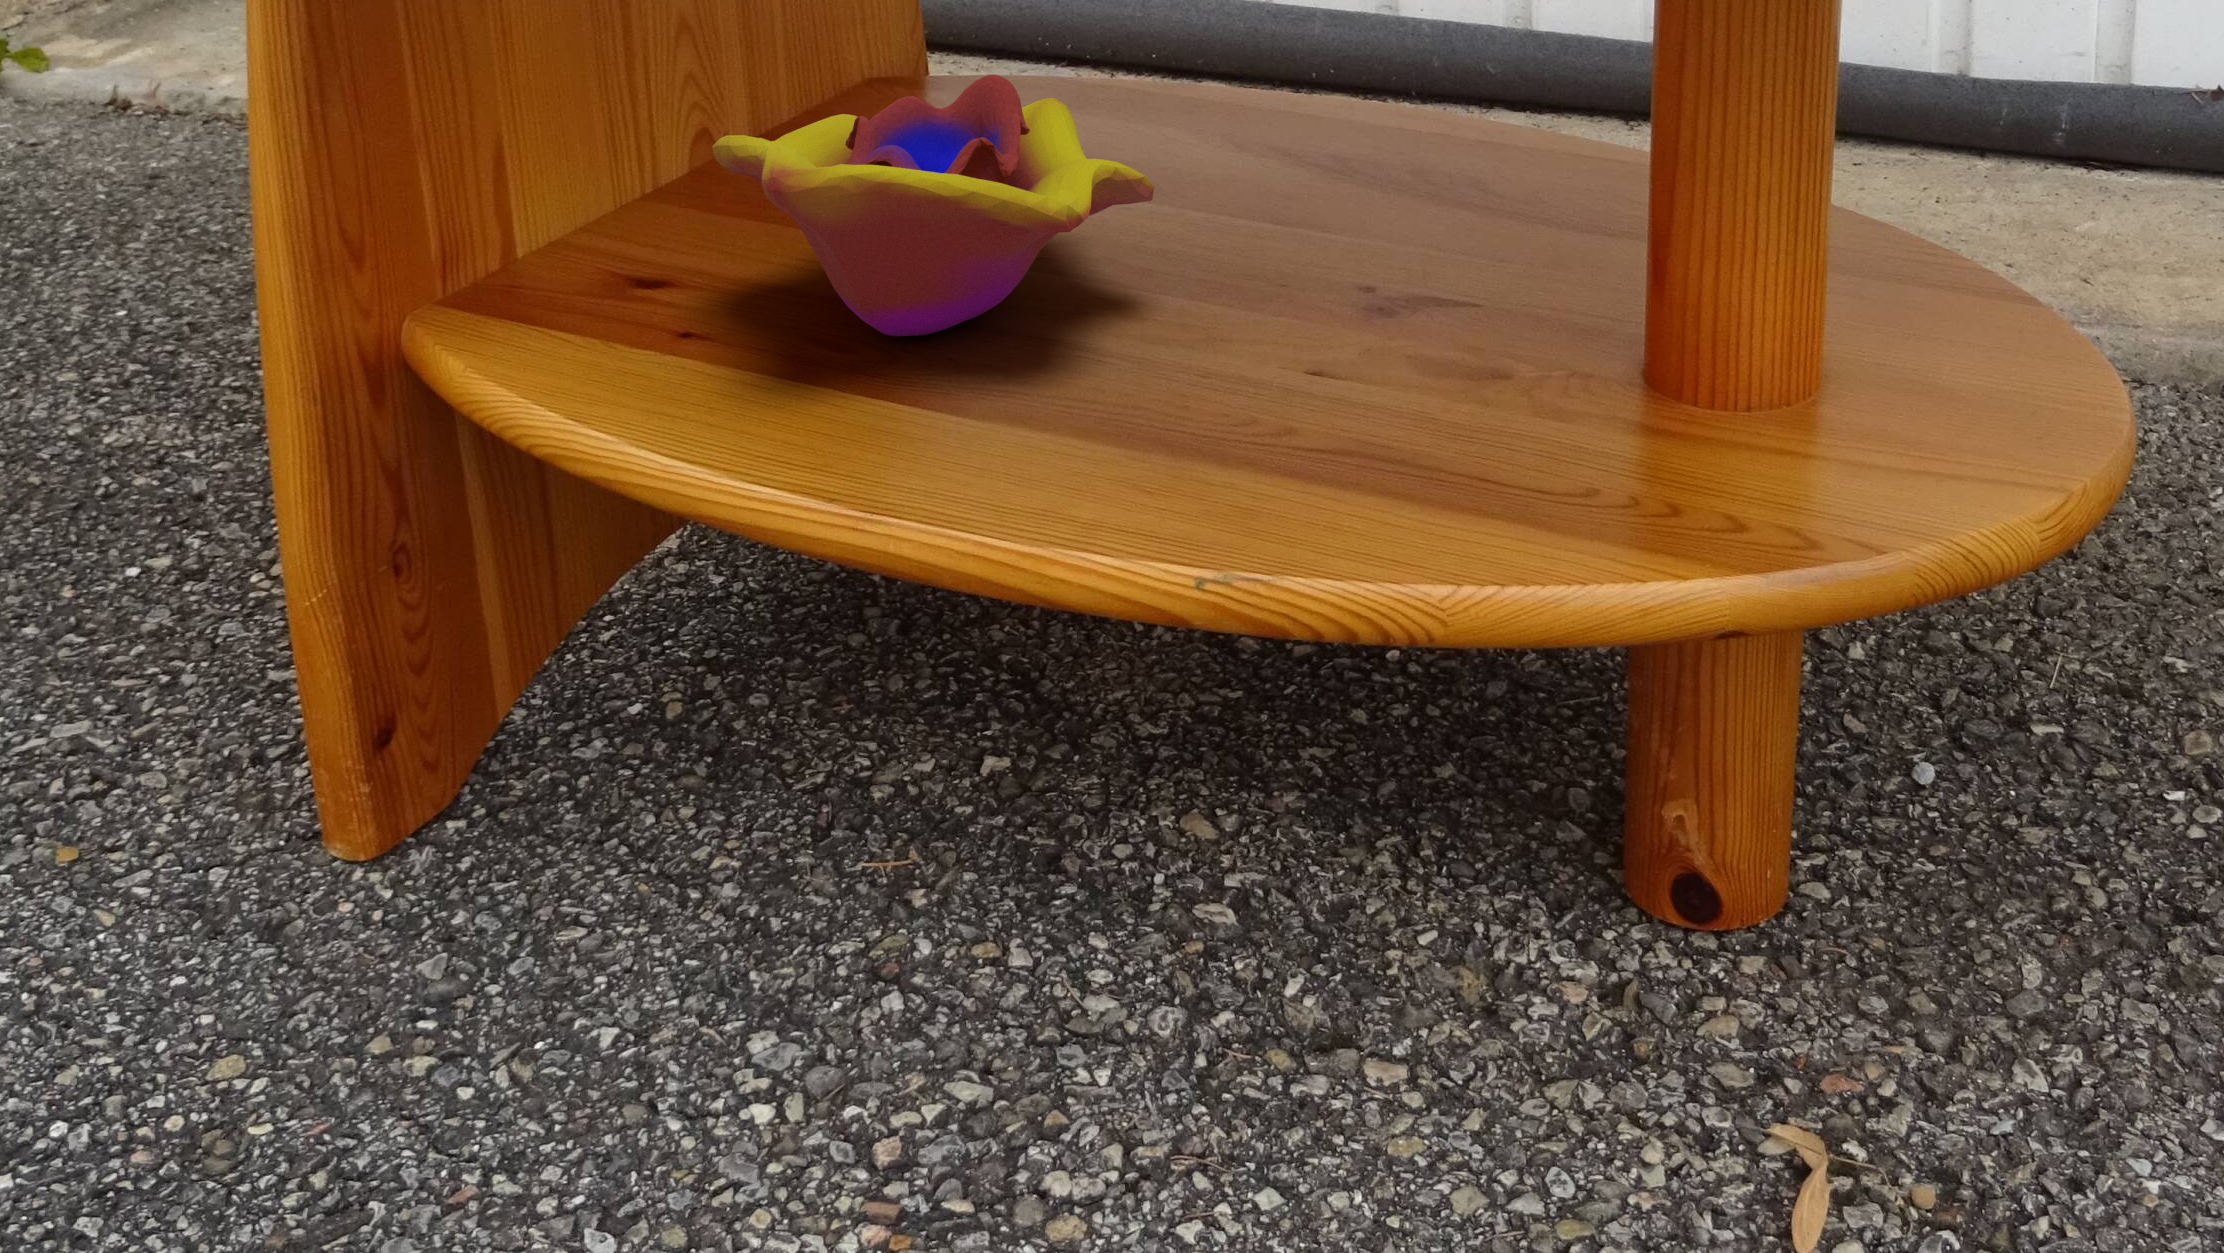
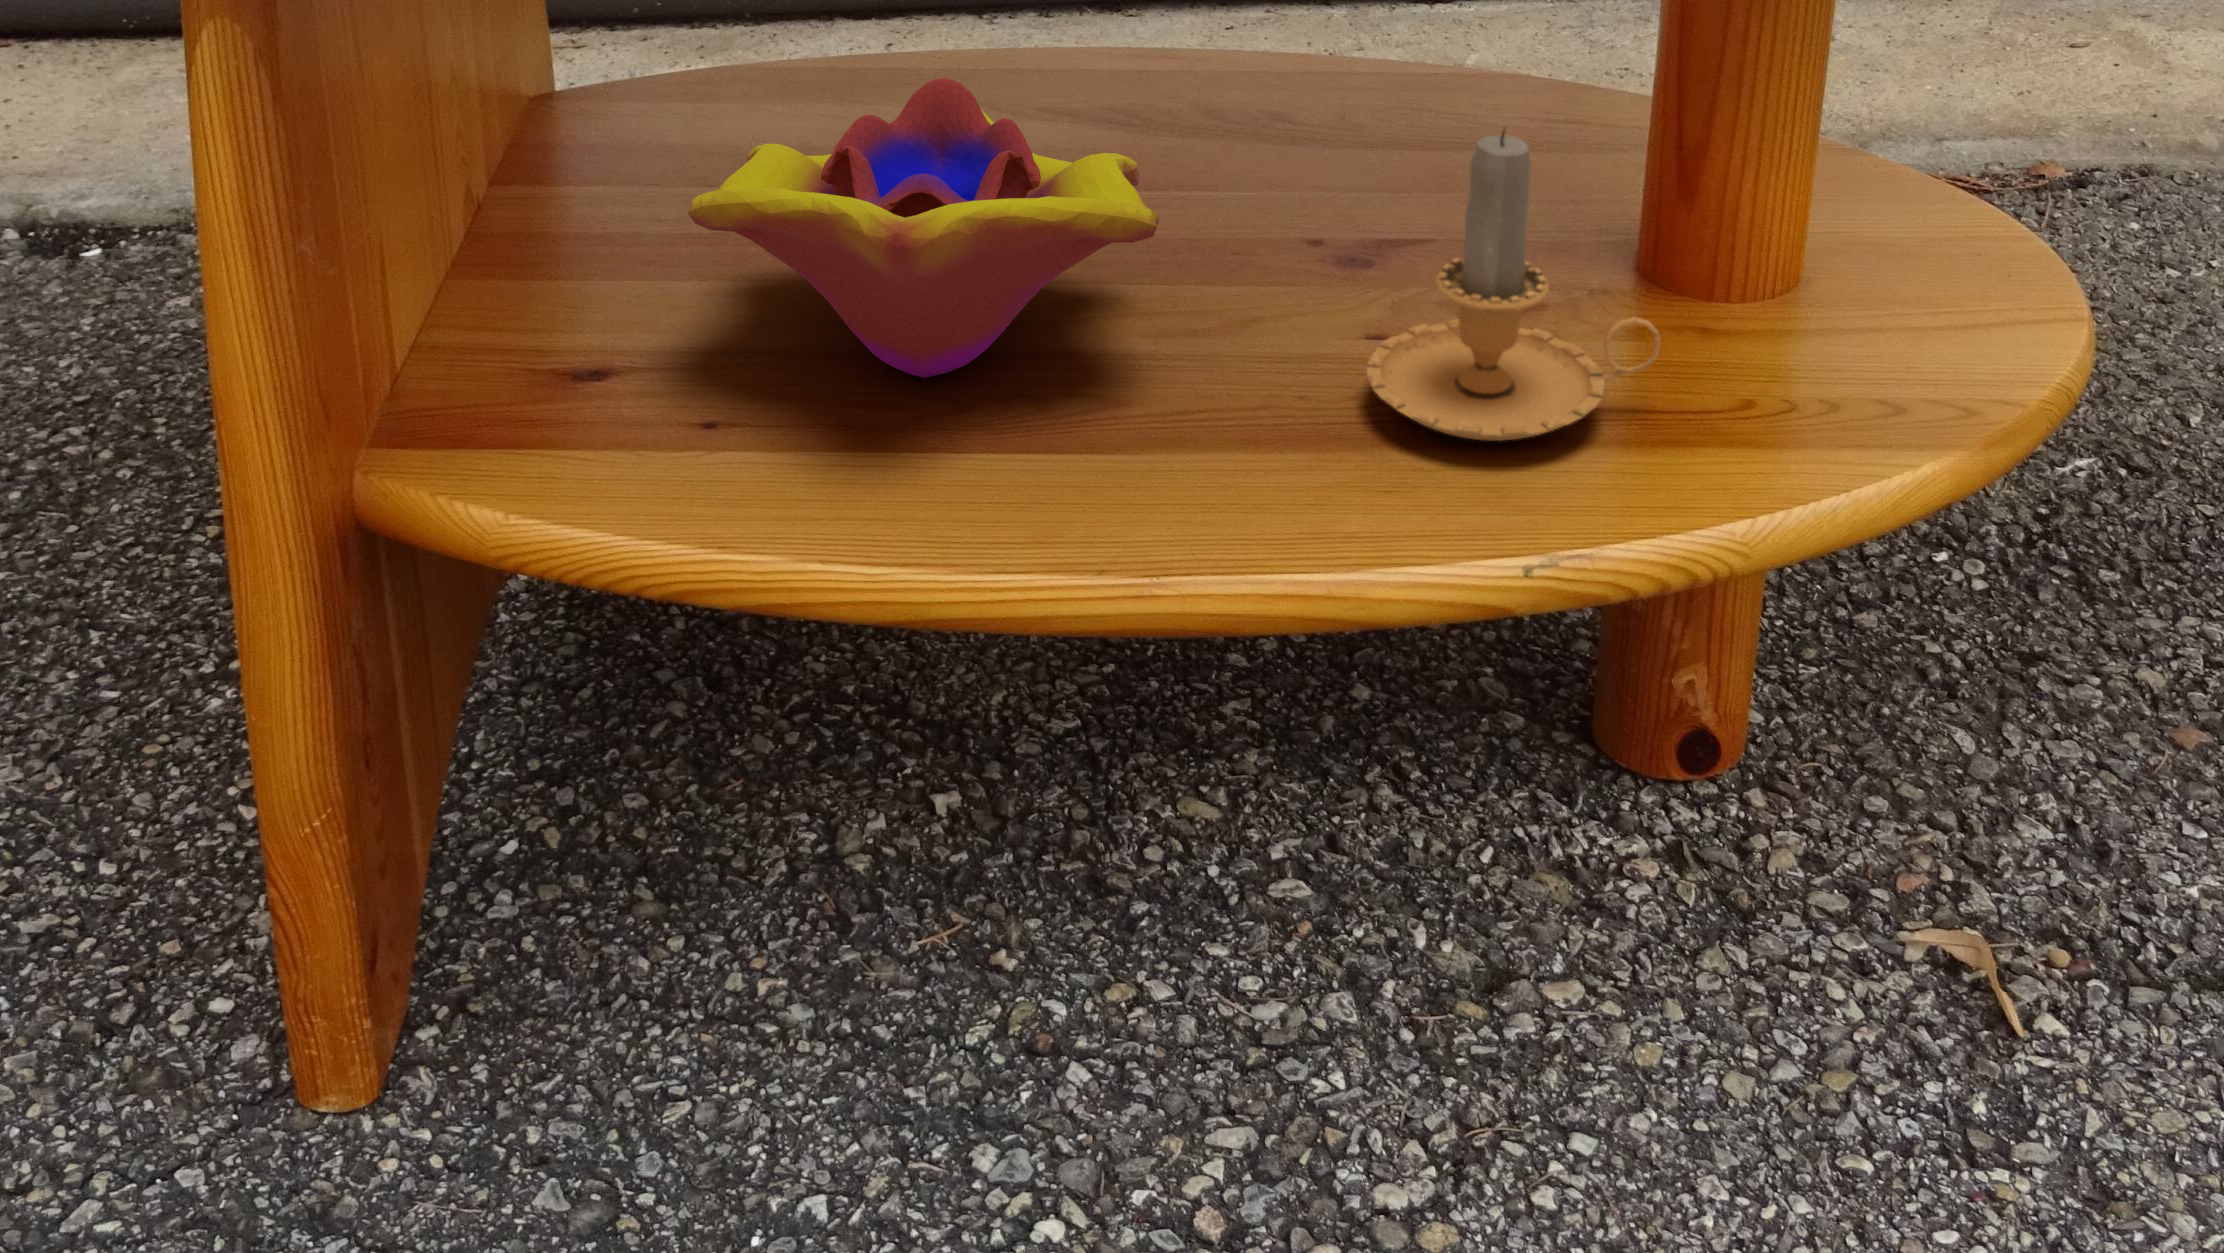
candle: none [1225,161,1511,480] -> present [1367,130,1661,441]

